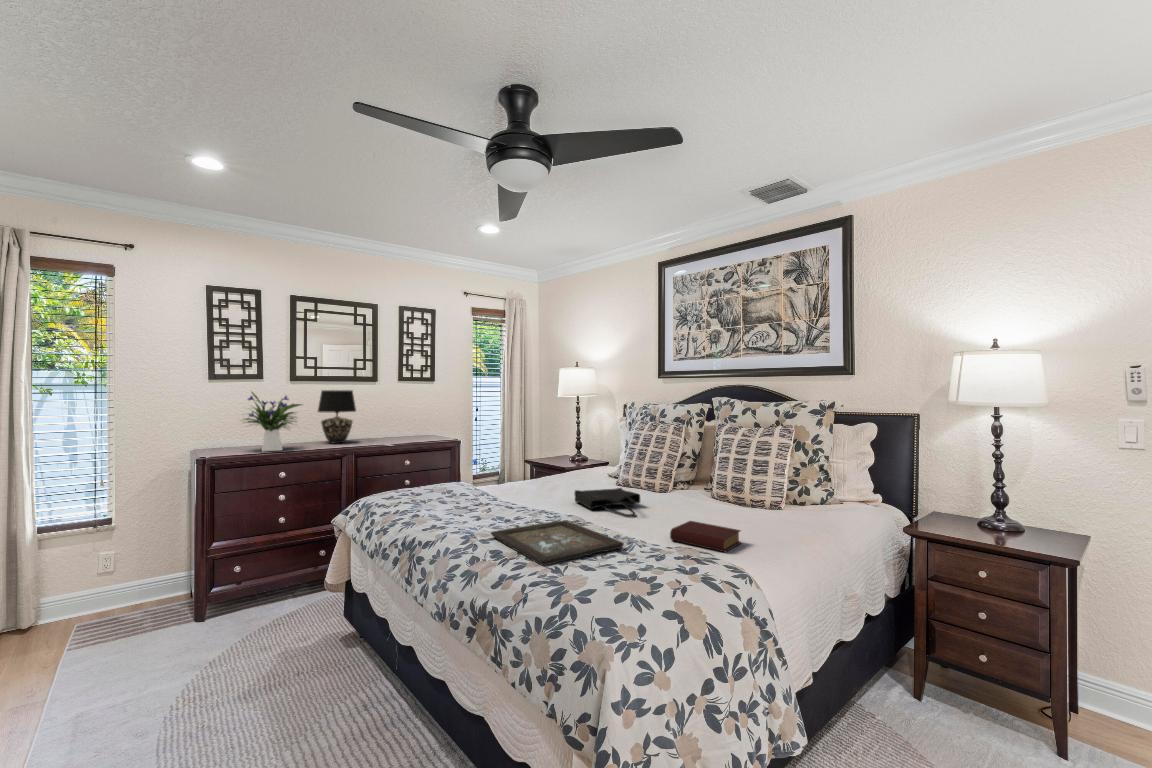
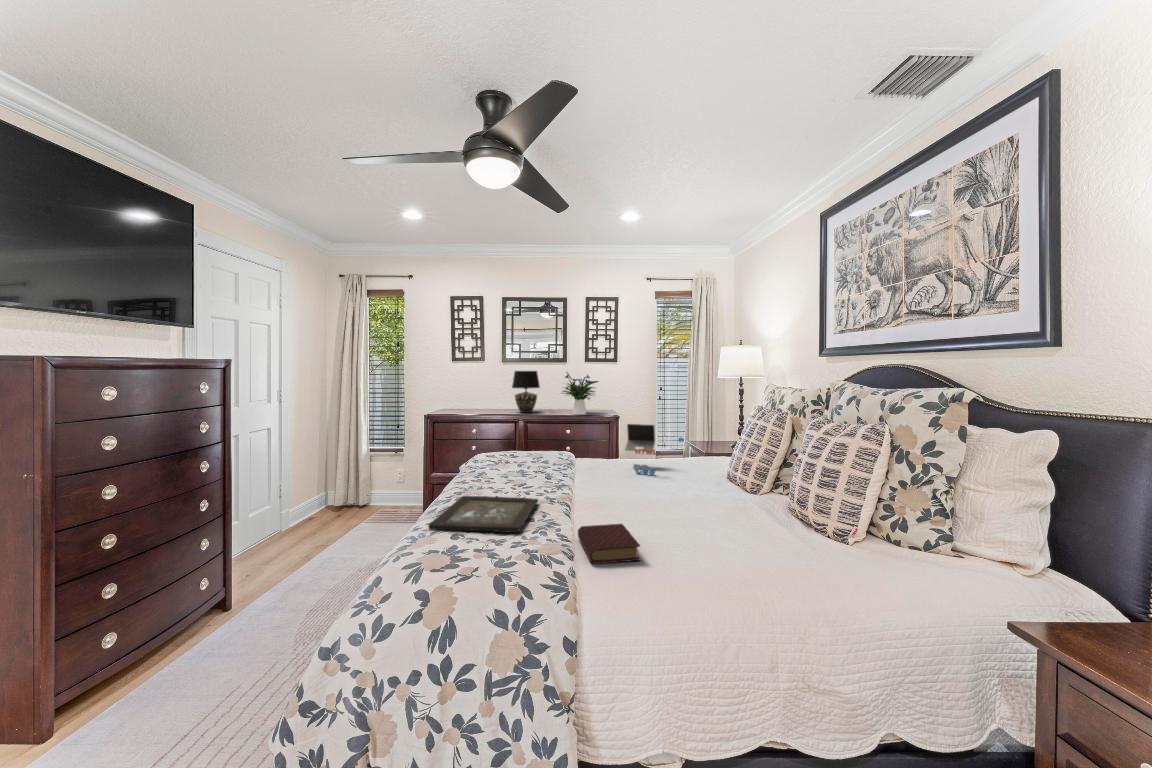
flower arrangement: present [244,392,302,452] -> present [562,373,599,415]
laptop: none [535,441,583,490] -> present [625,424,657,475]
tote bag: present [575,488,640,517] -> none [597,474,662,510]

